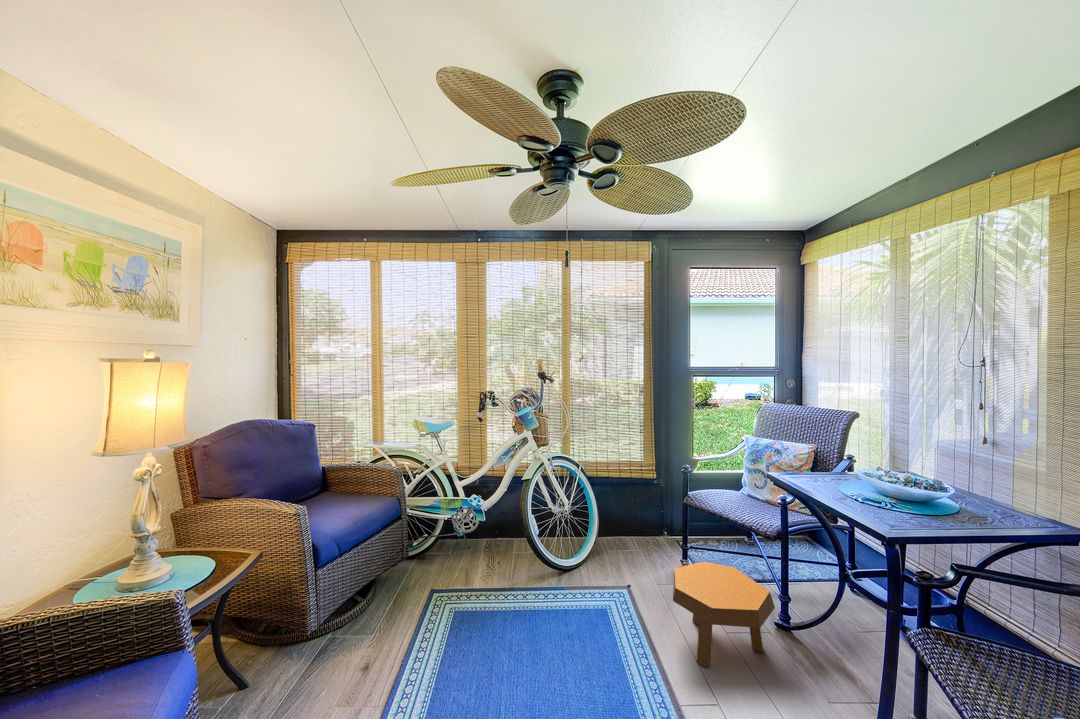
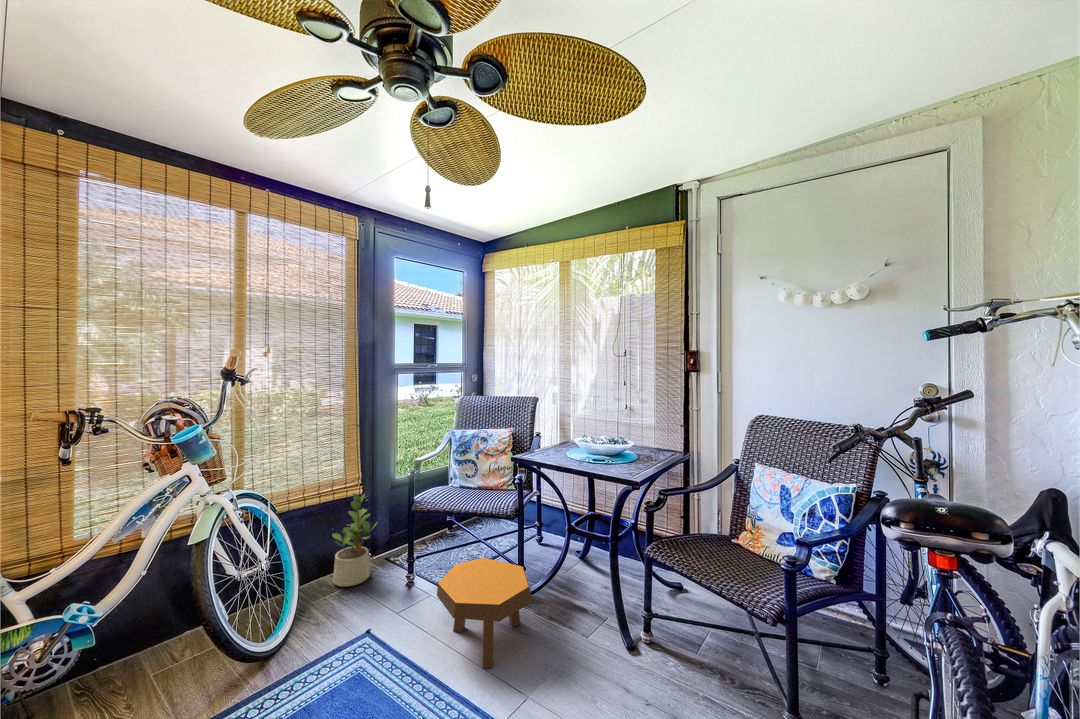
potted plant: none [627,476,660,552] -> present [332,494,376,586]

